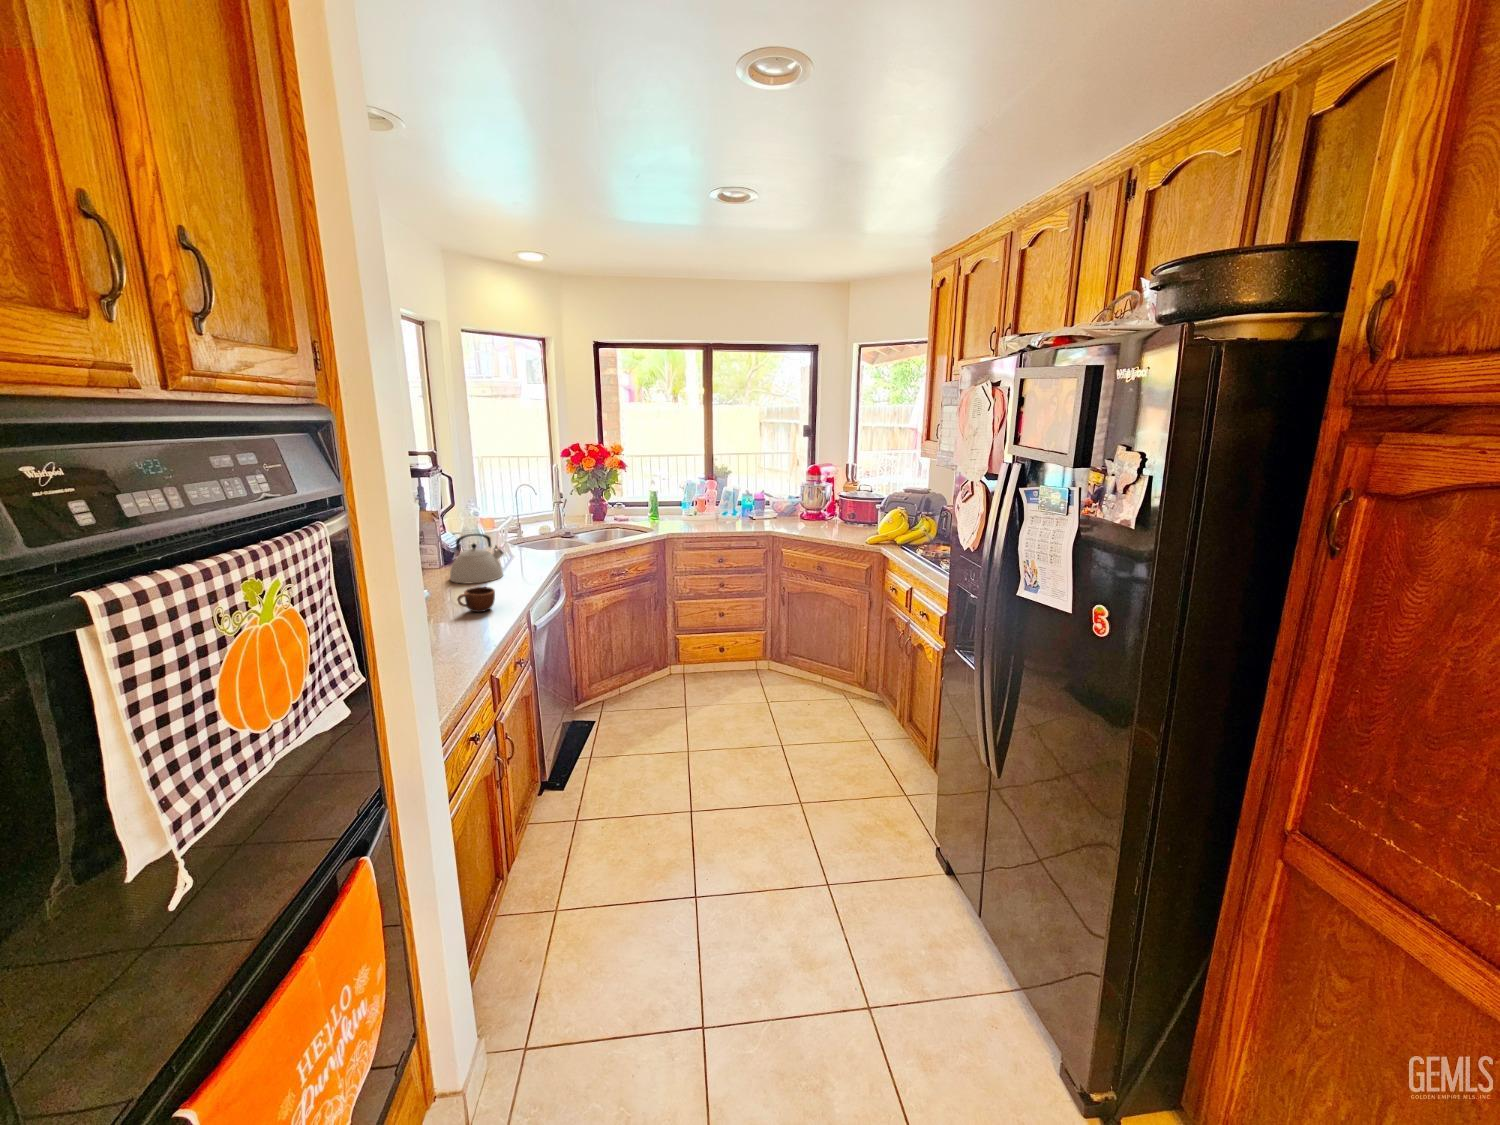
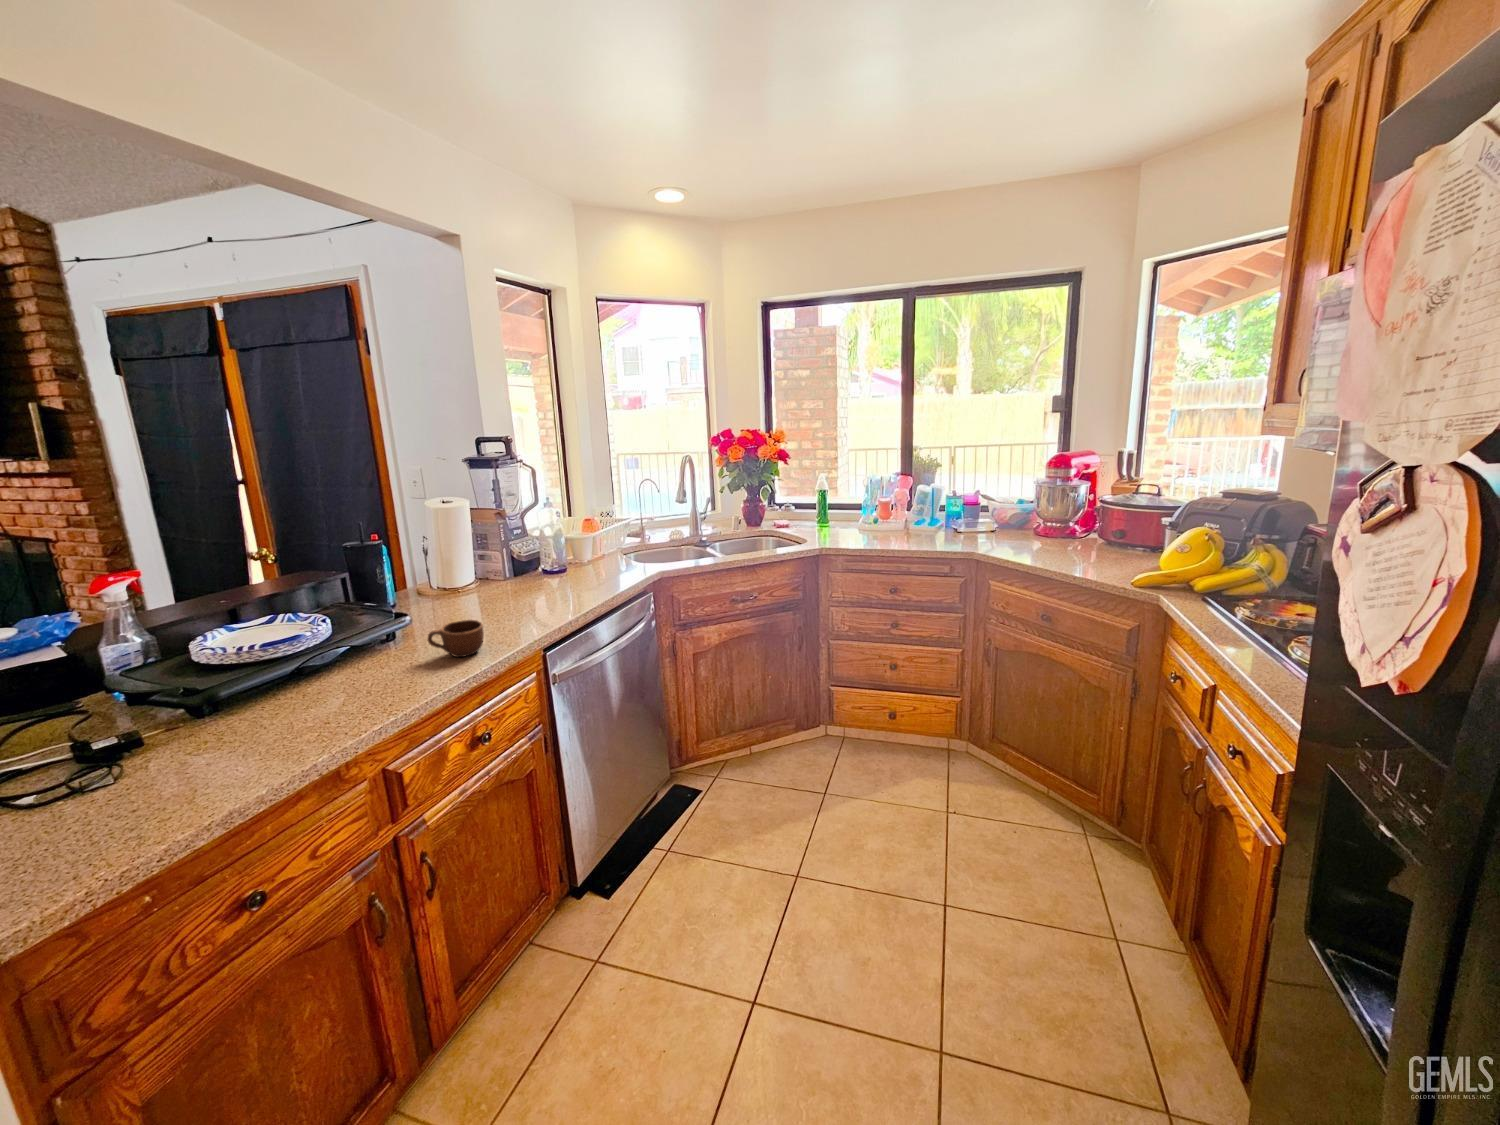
kettle: present [450,534,503,583] -> none [500,542,567,607]

